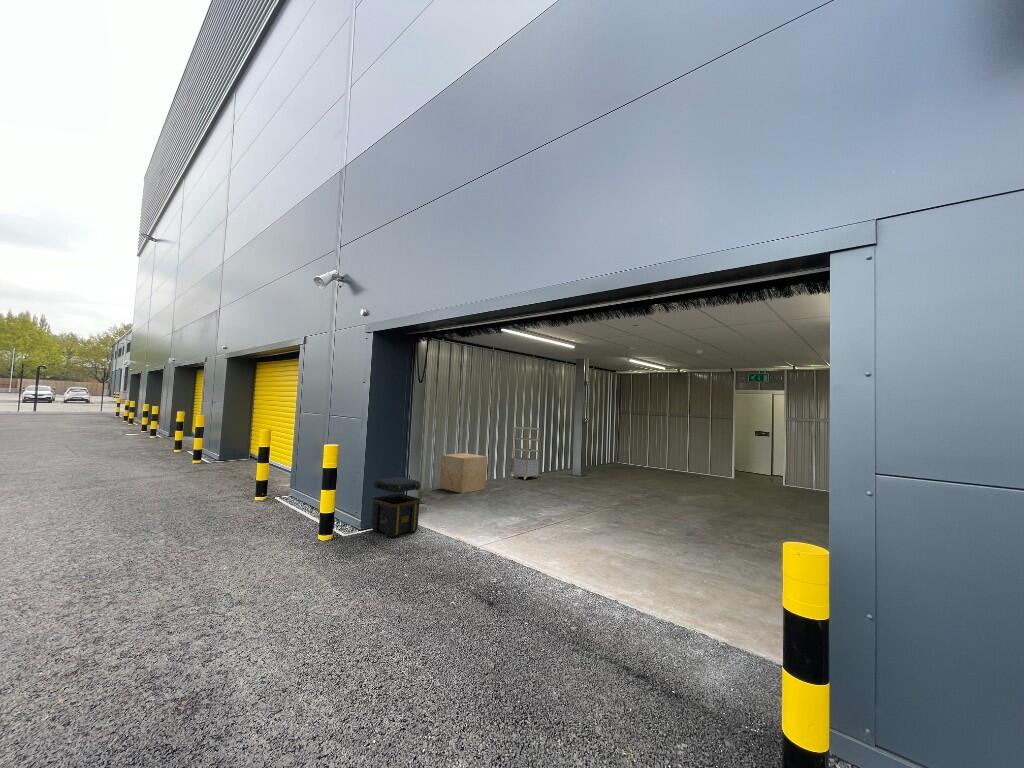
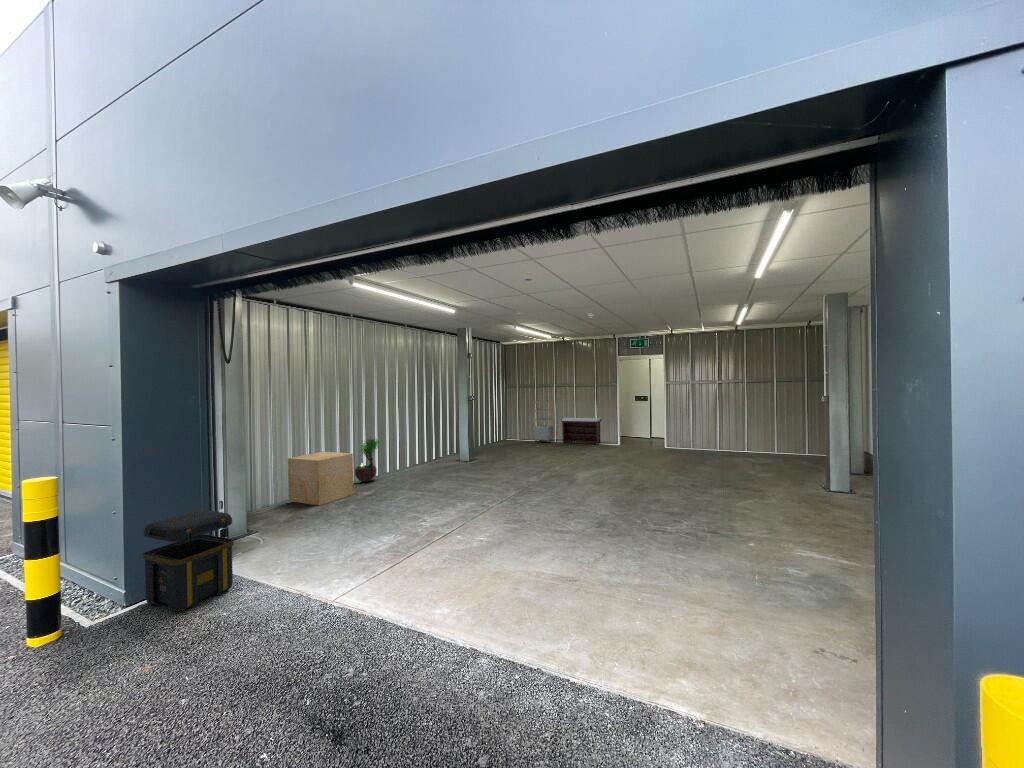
shelving unit: present [509,427,540,480] -> present [533,401,554,443]
potted tree: none [486,443,510,482] -> present [355,439,381,482]
bench: none [672,447,715,477] -> present [561,418,601,444]

